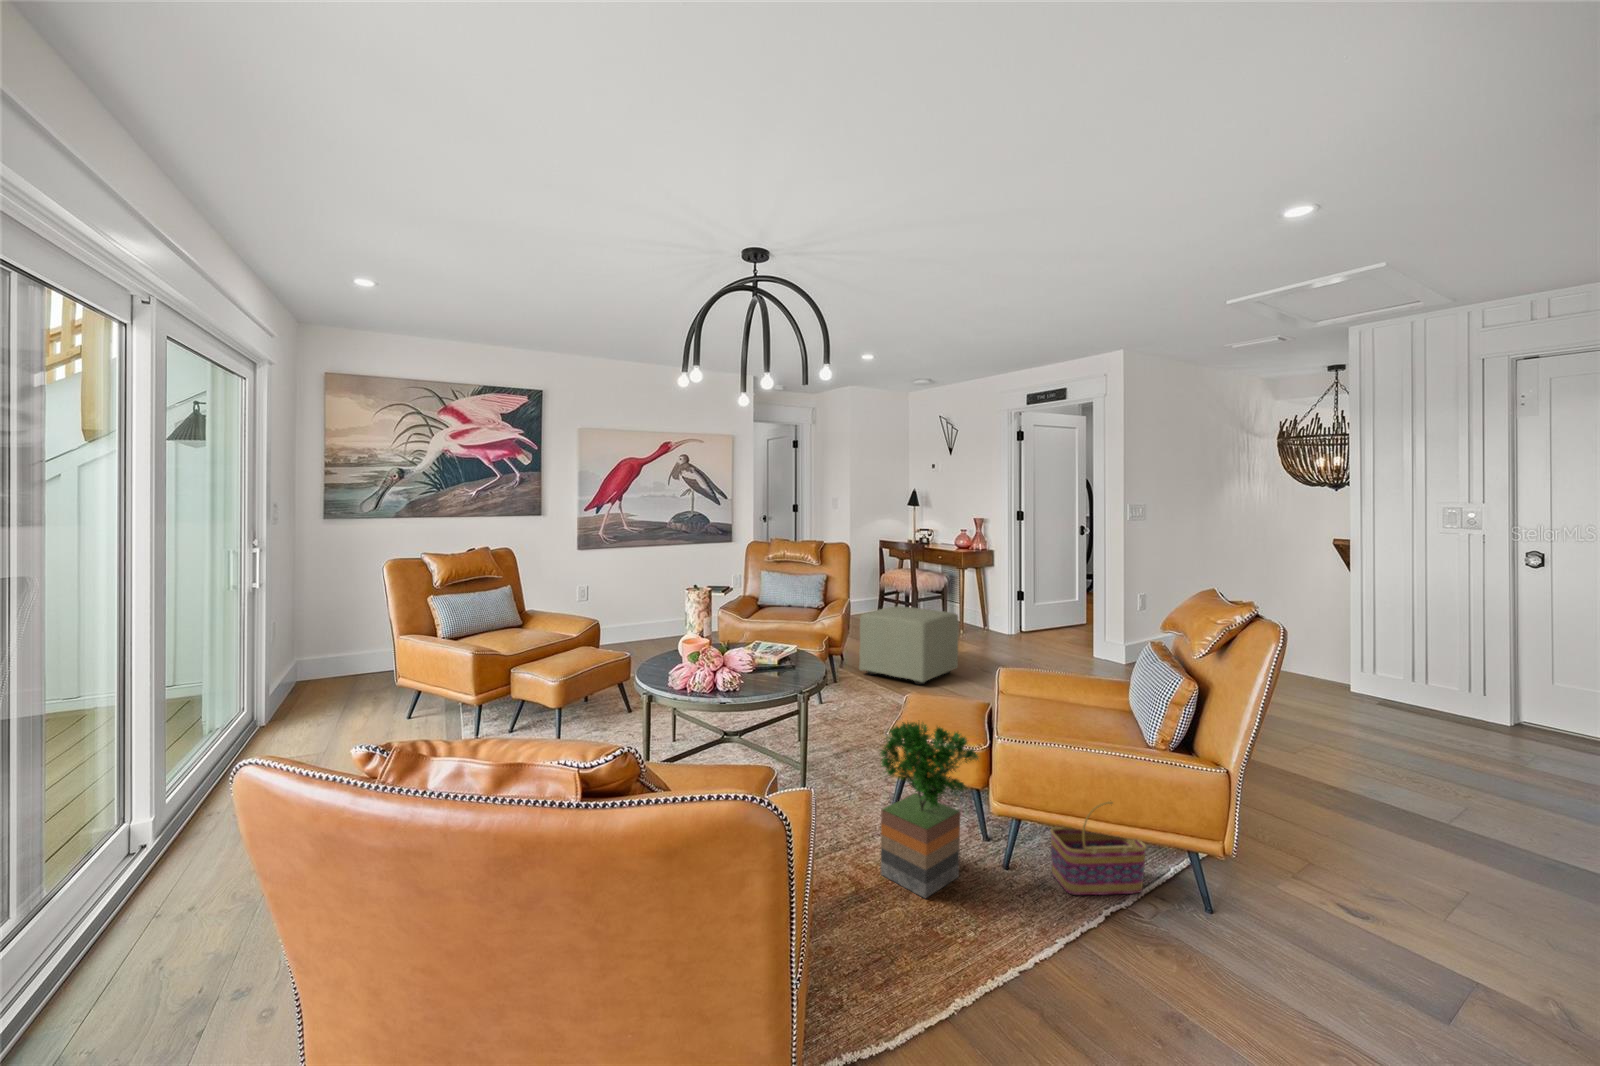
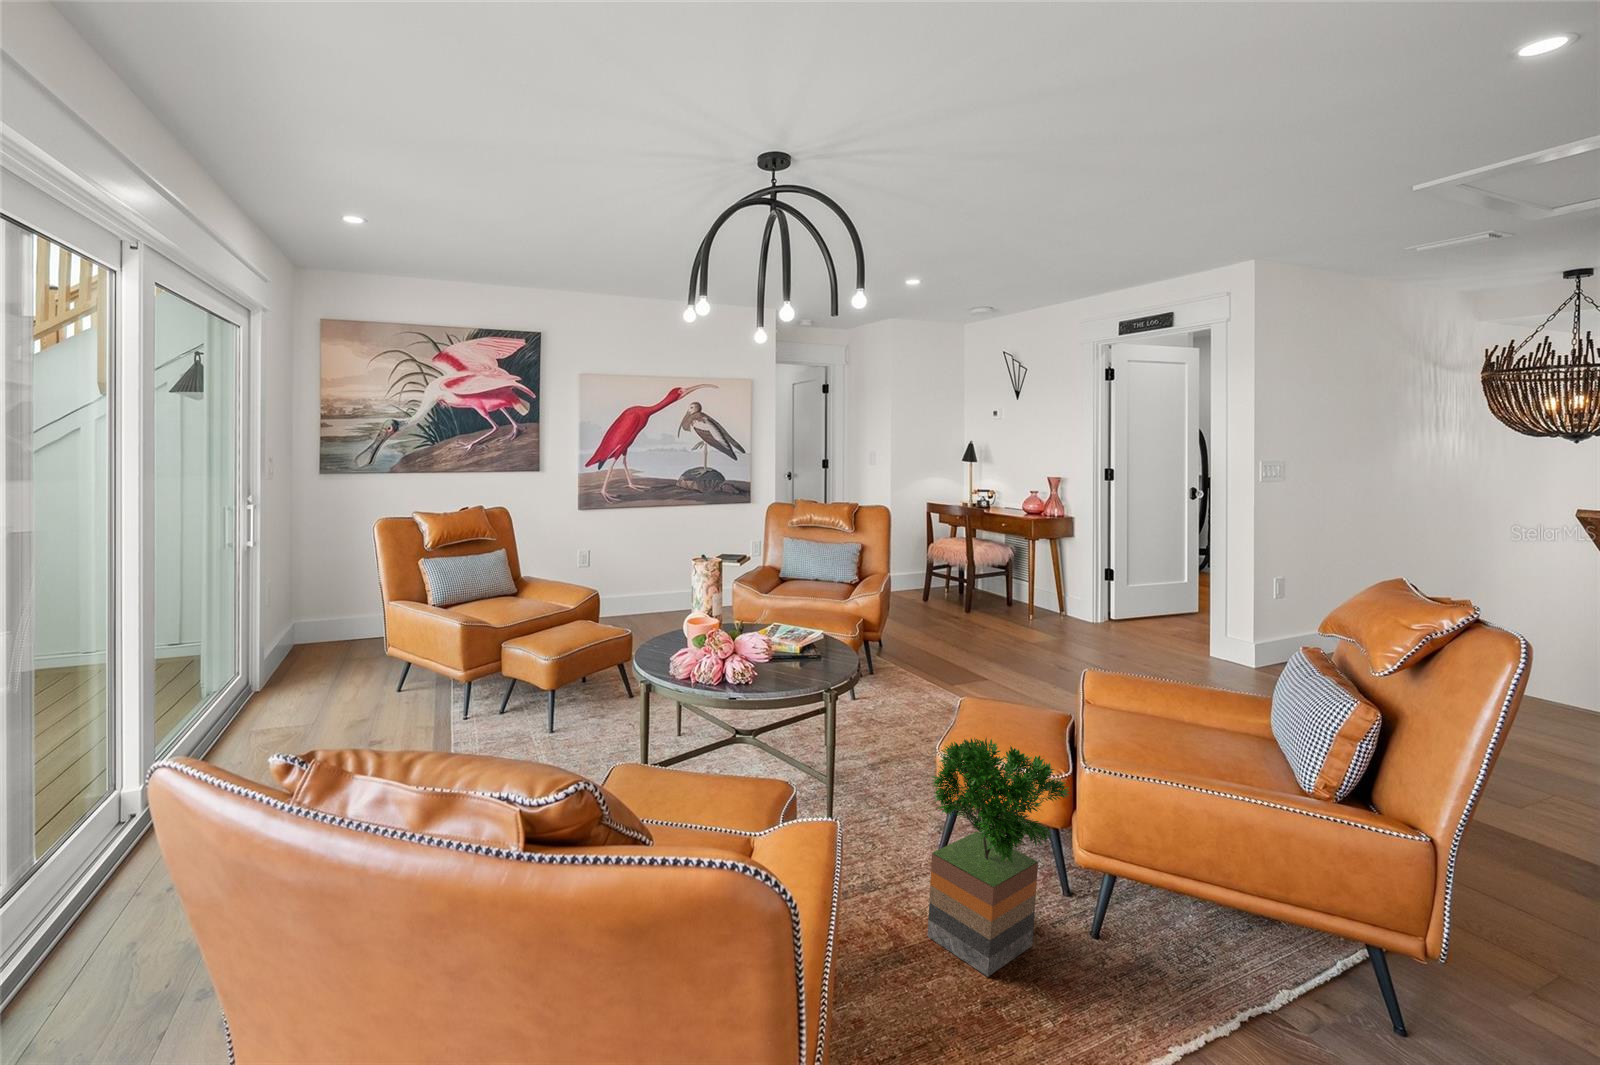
ottoman: present [859,606,959,685] -> none [903,583,1026,678]
basket: present [1051,802,1146,895] -> none [1159,831,1296,986]

